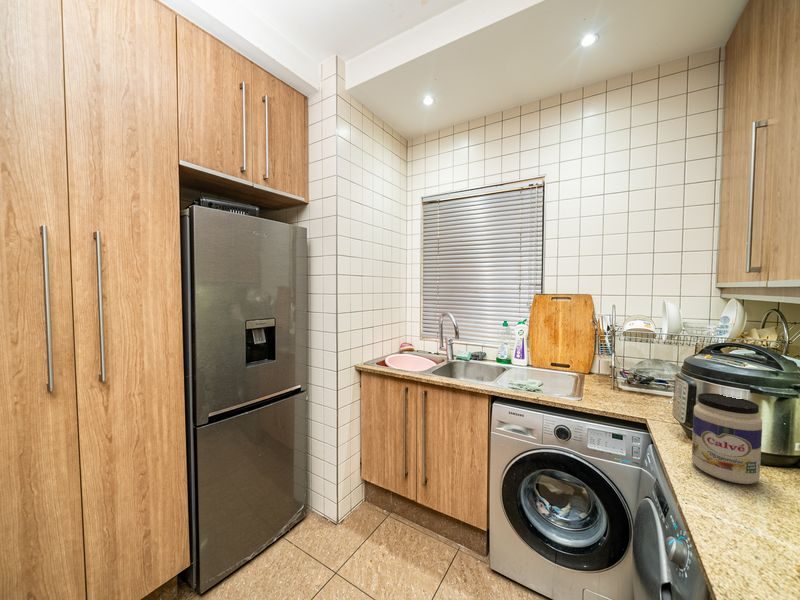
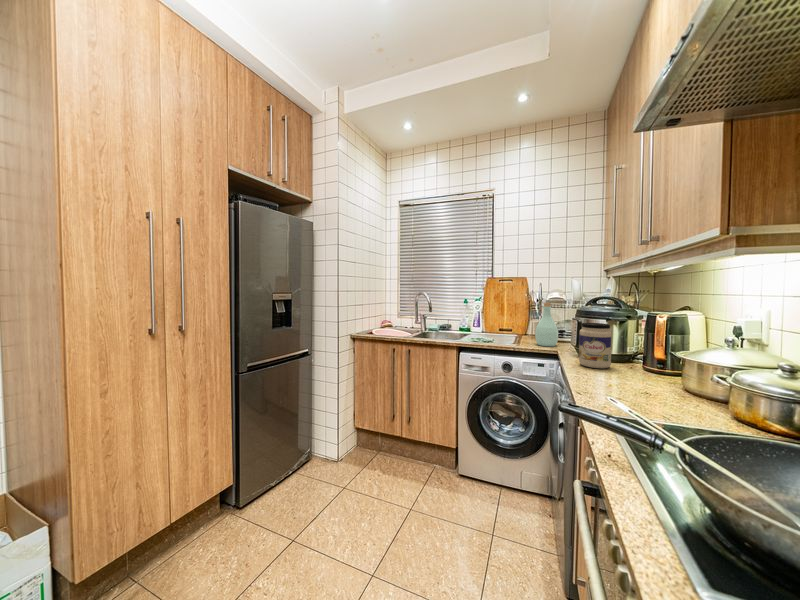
bottle: none [606,337,644,404] -> present [535,303,558,346]

